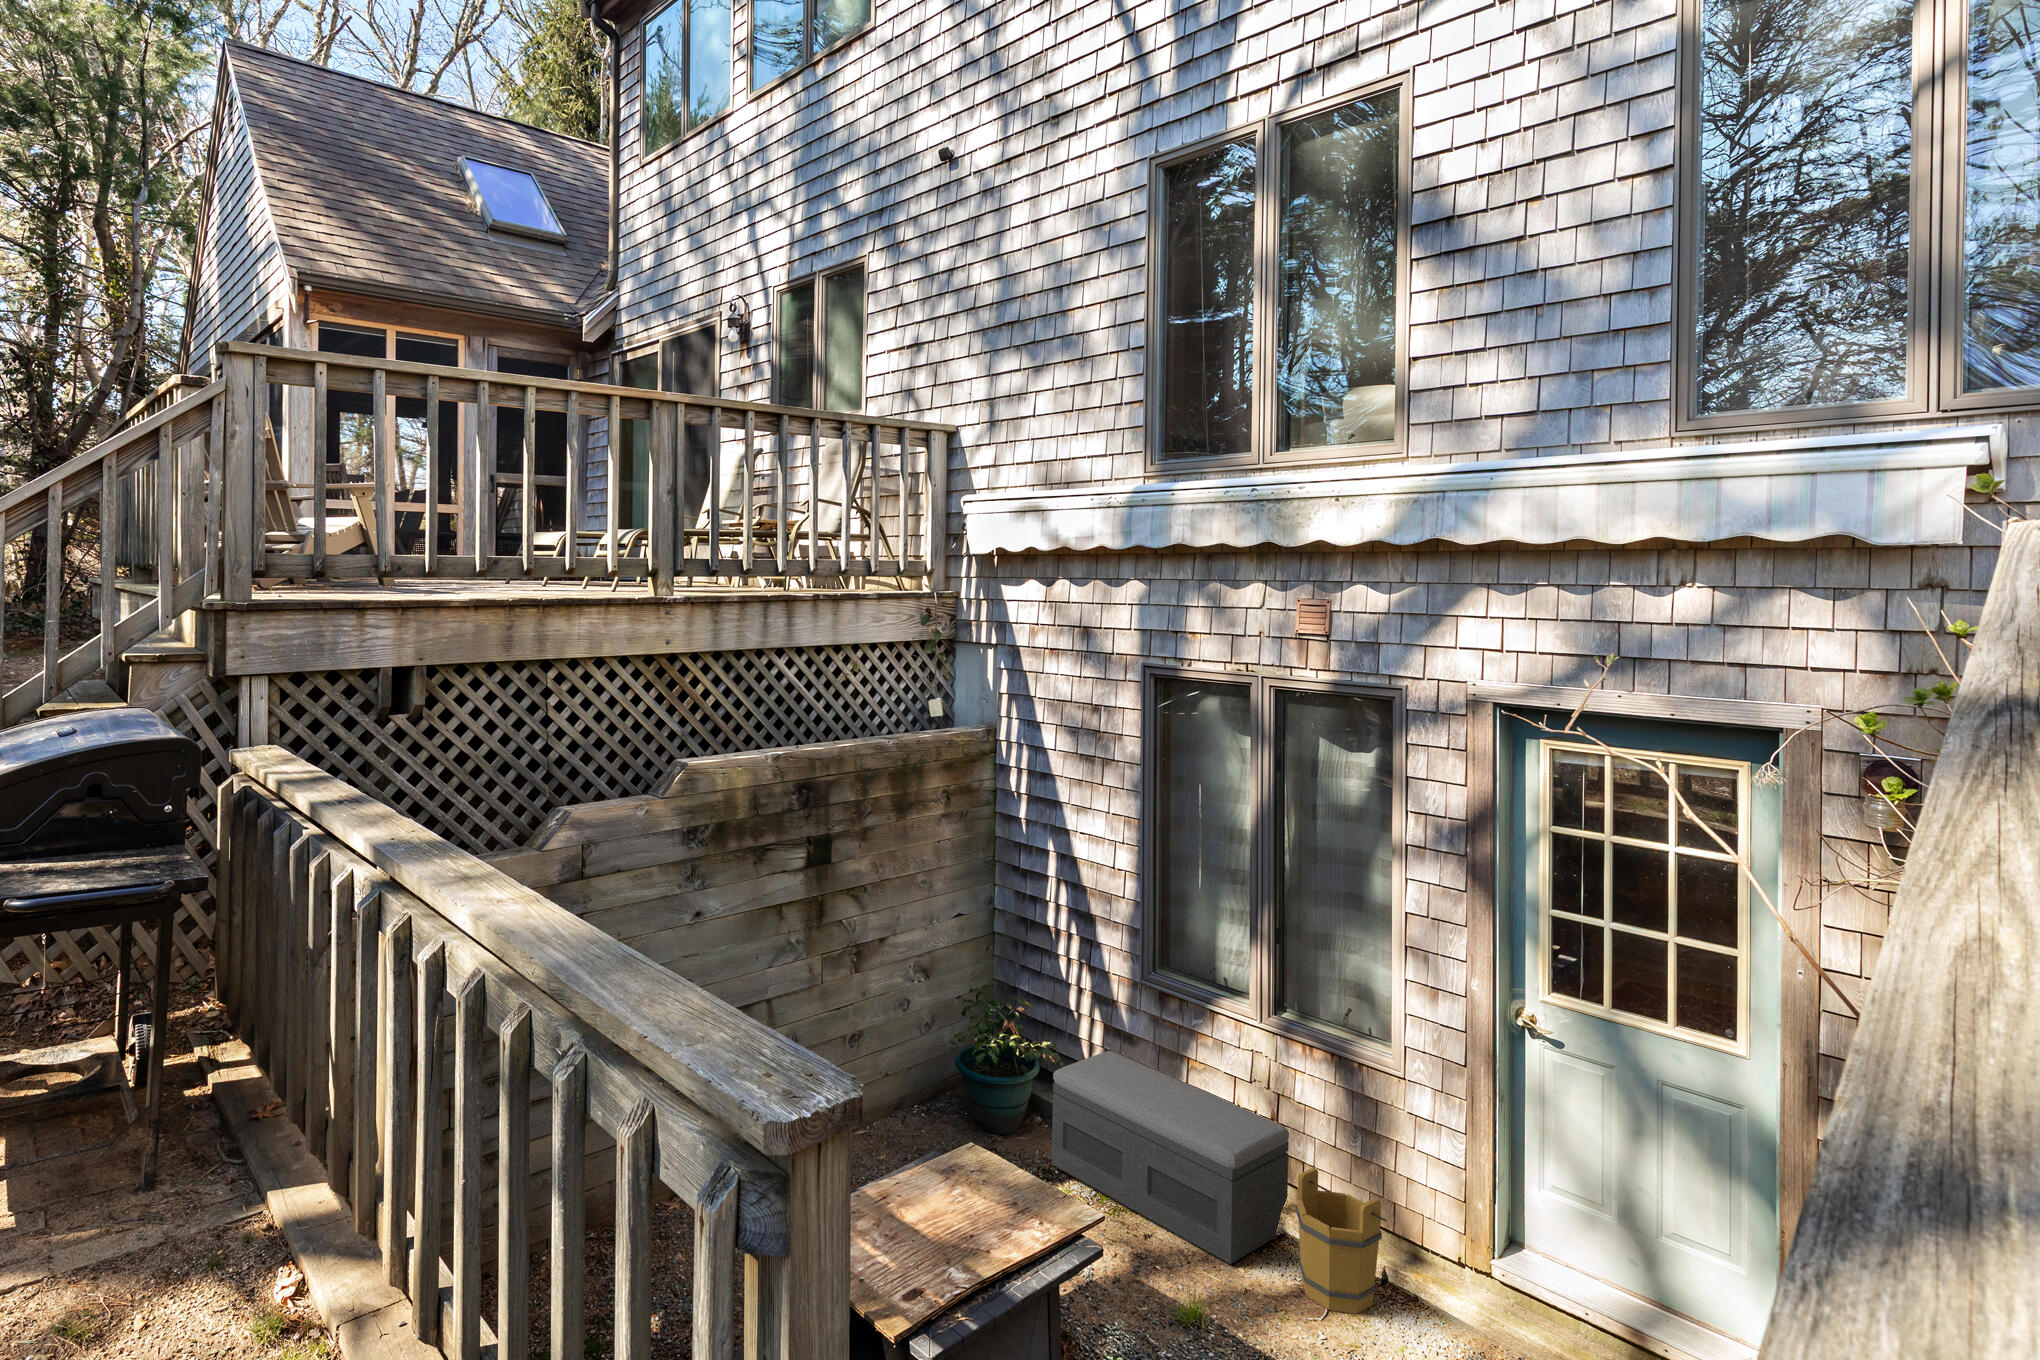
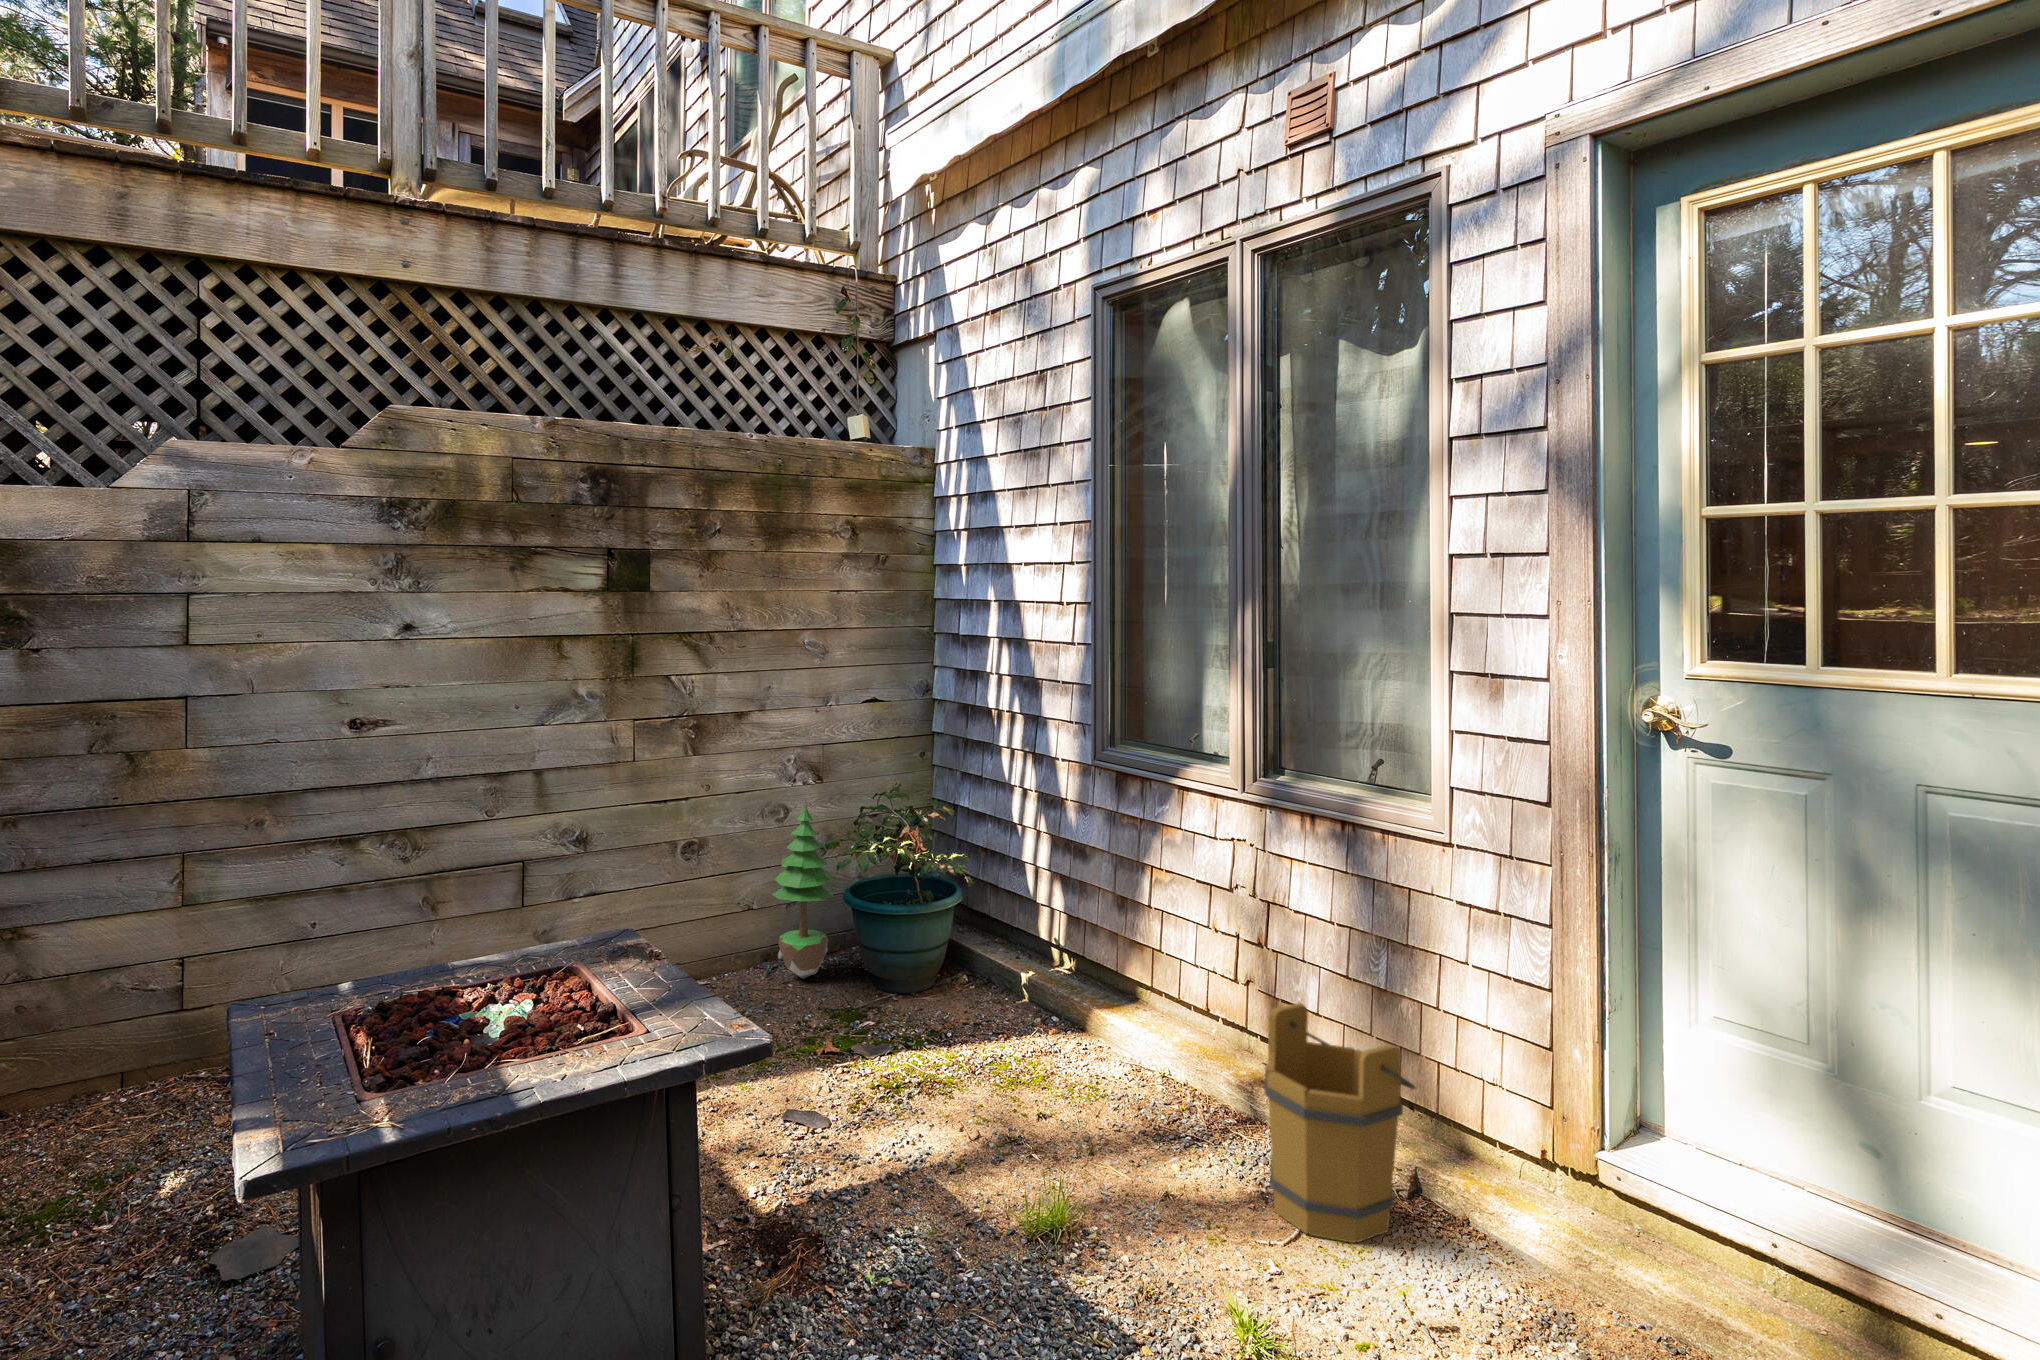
potted tree: none [904,1002,948,1125] -> present [772,805,834,979]
storage bench: present [1052,1051,1289,1264] -> none [950,870,1279,1163]

